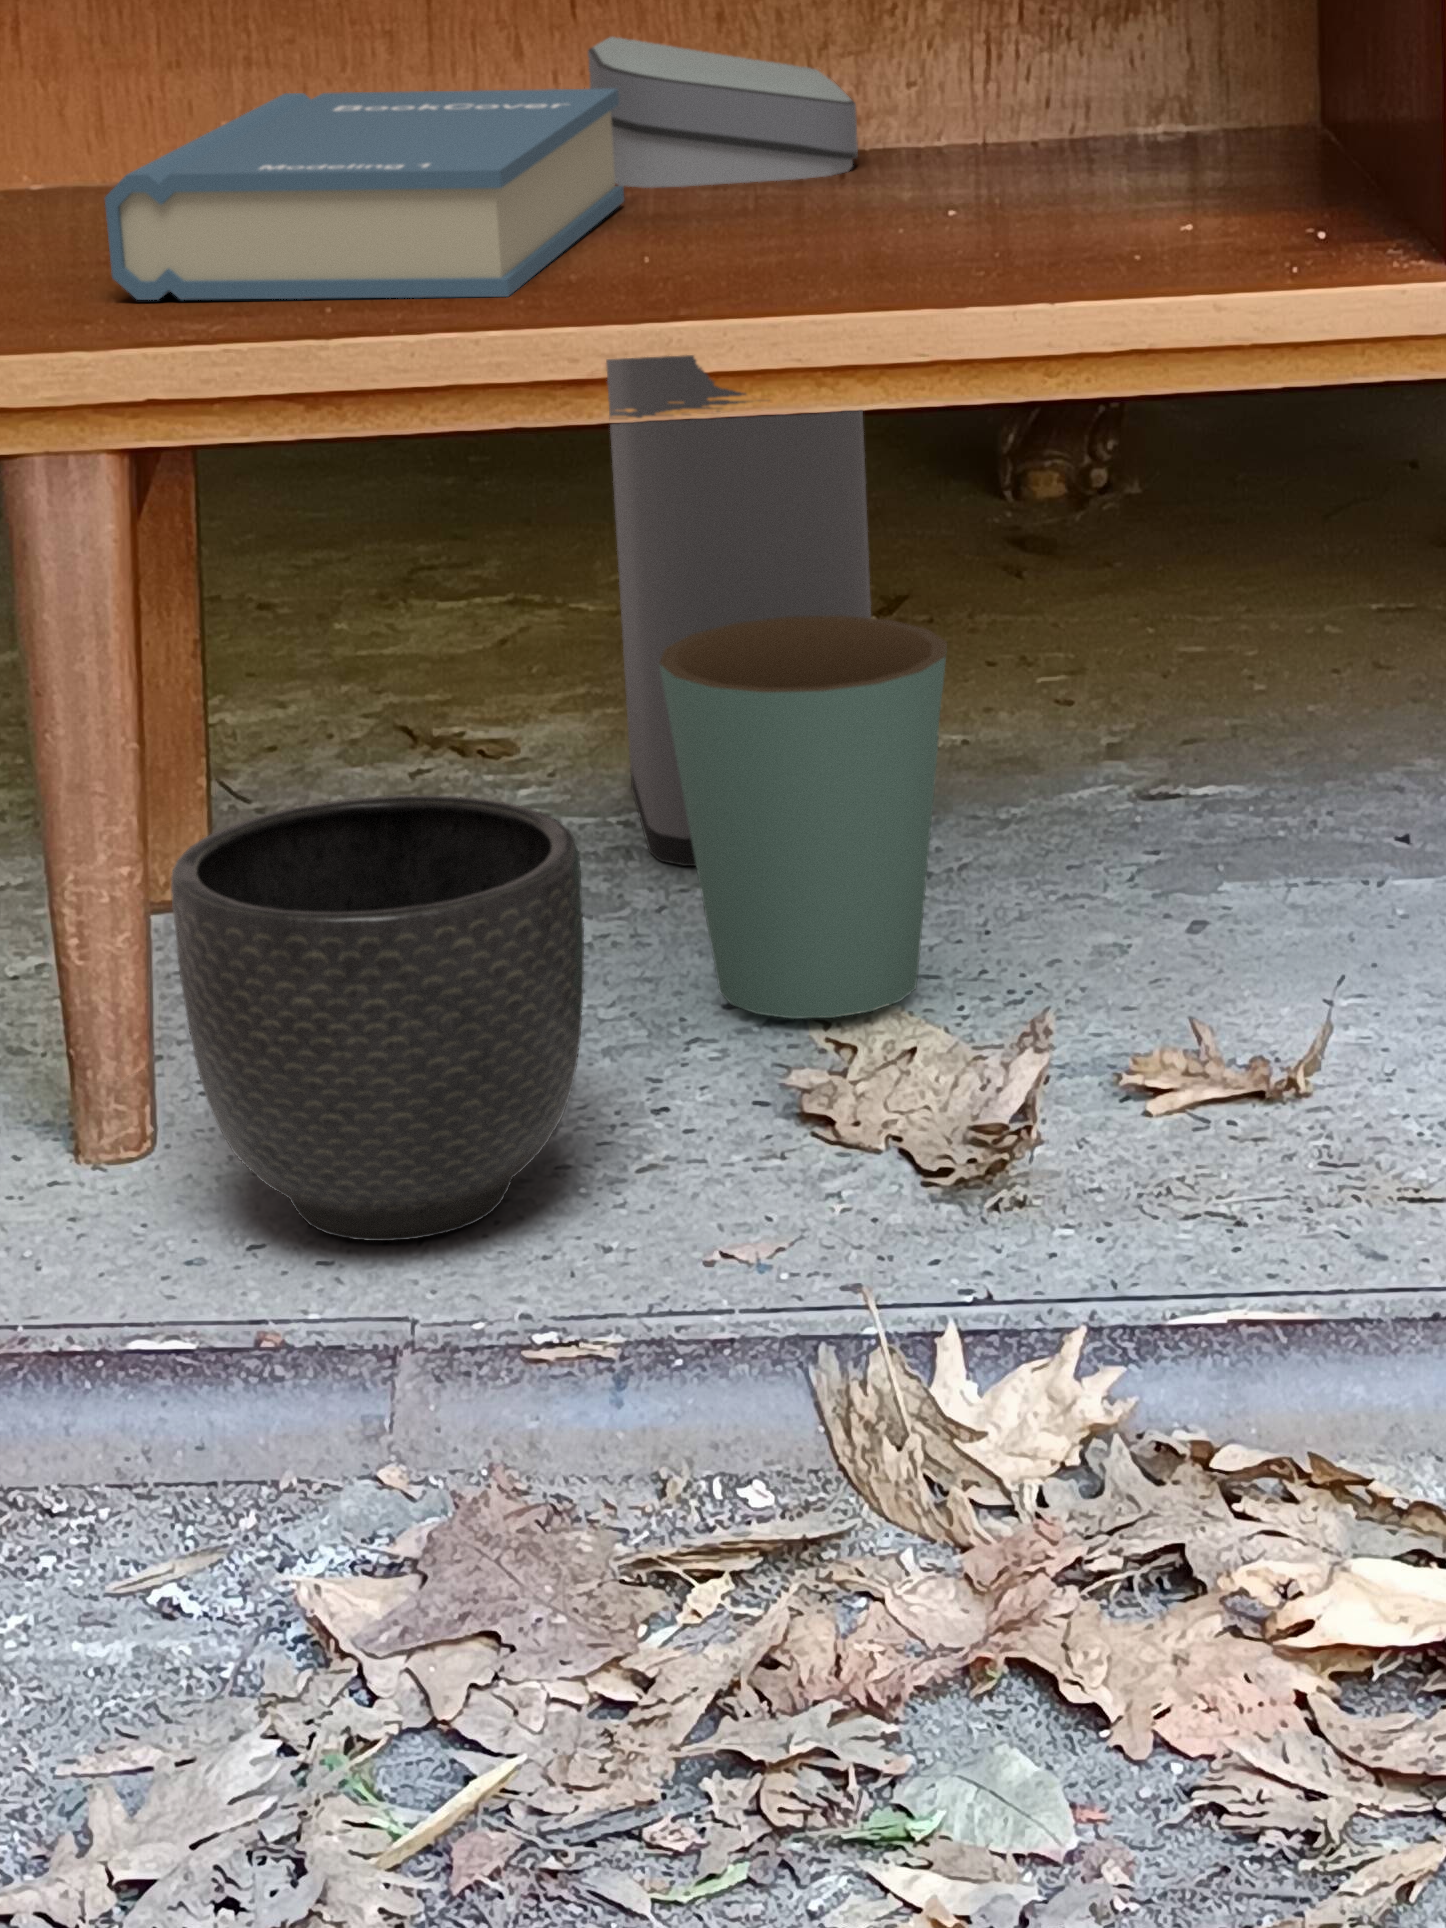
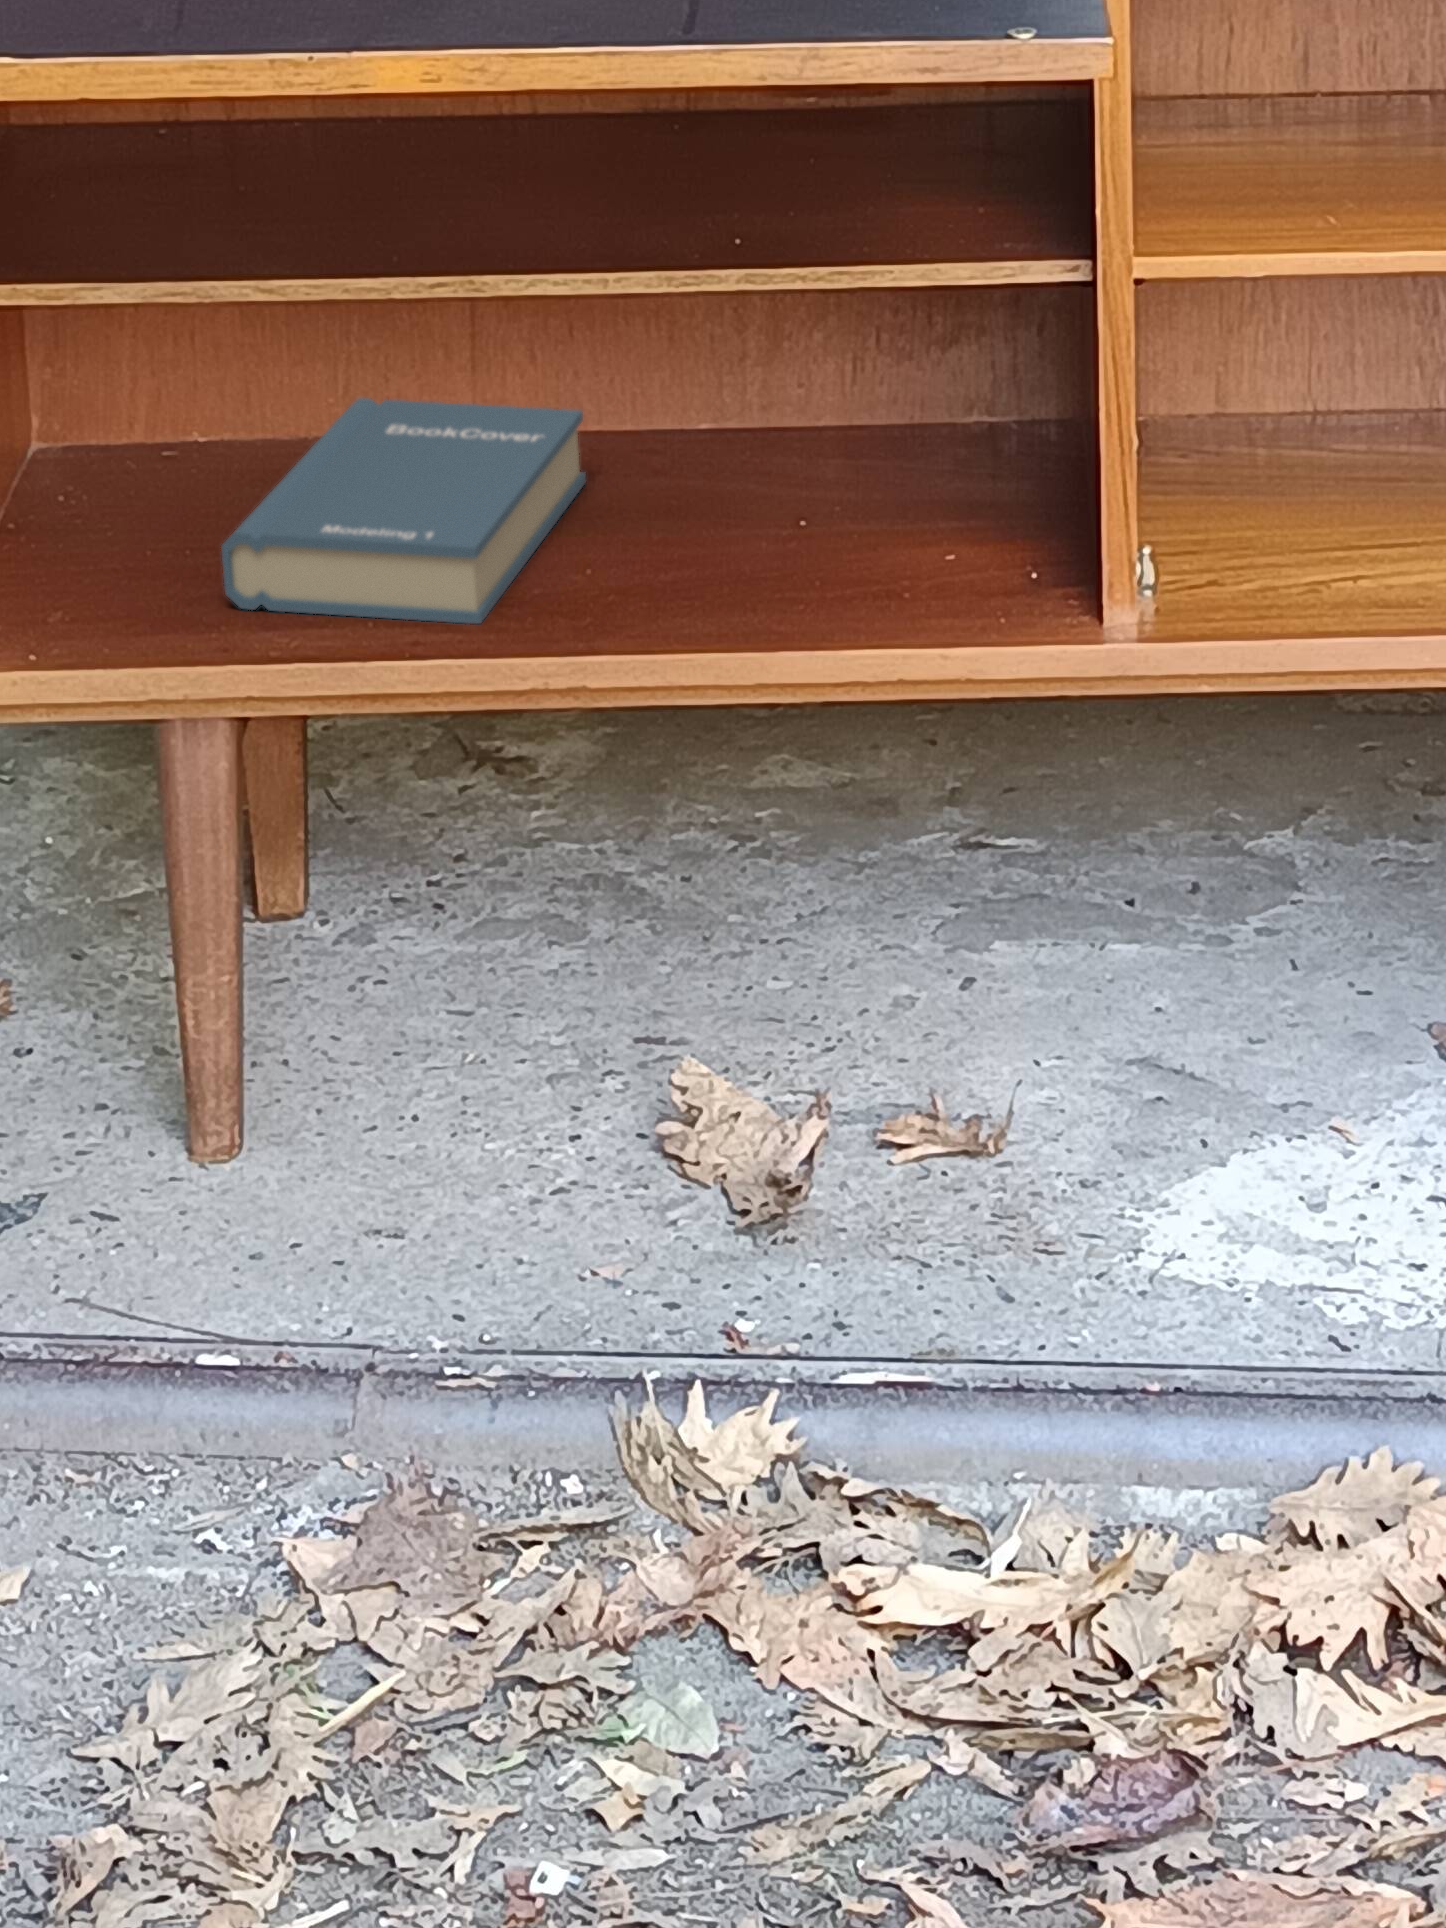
trash can: present [588,37,947,1019] -> none [579,300,788,1058]
planter: present [171,795,584,1241] -> none [246,938,513,1247]

